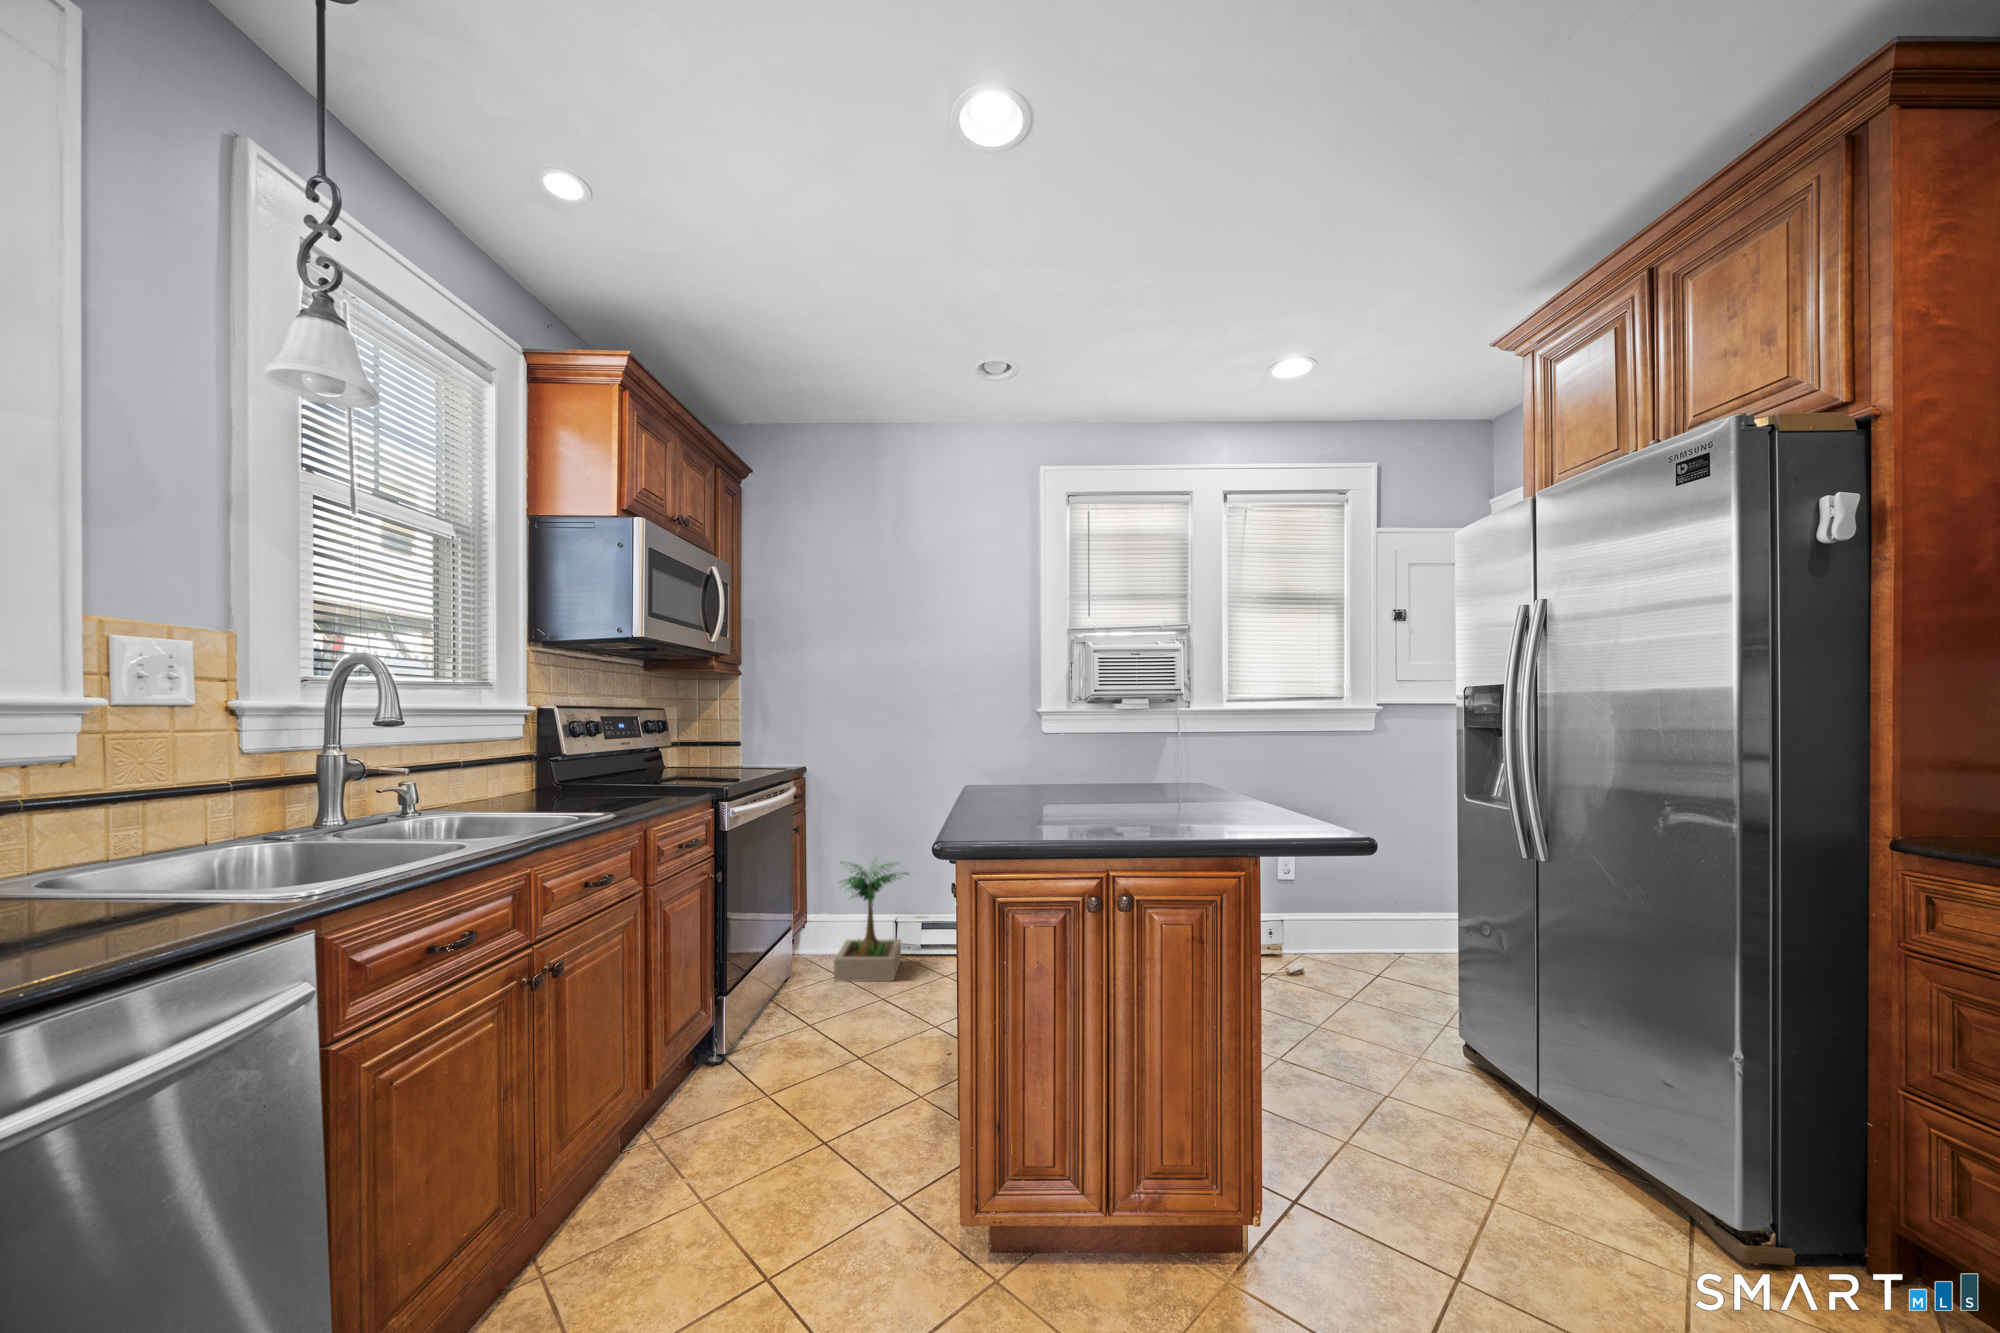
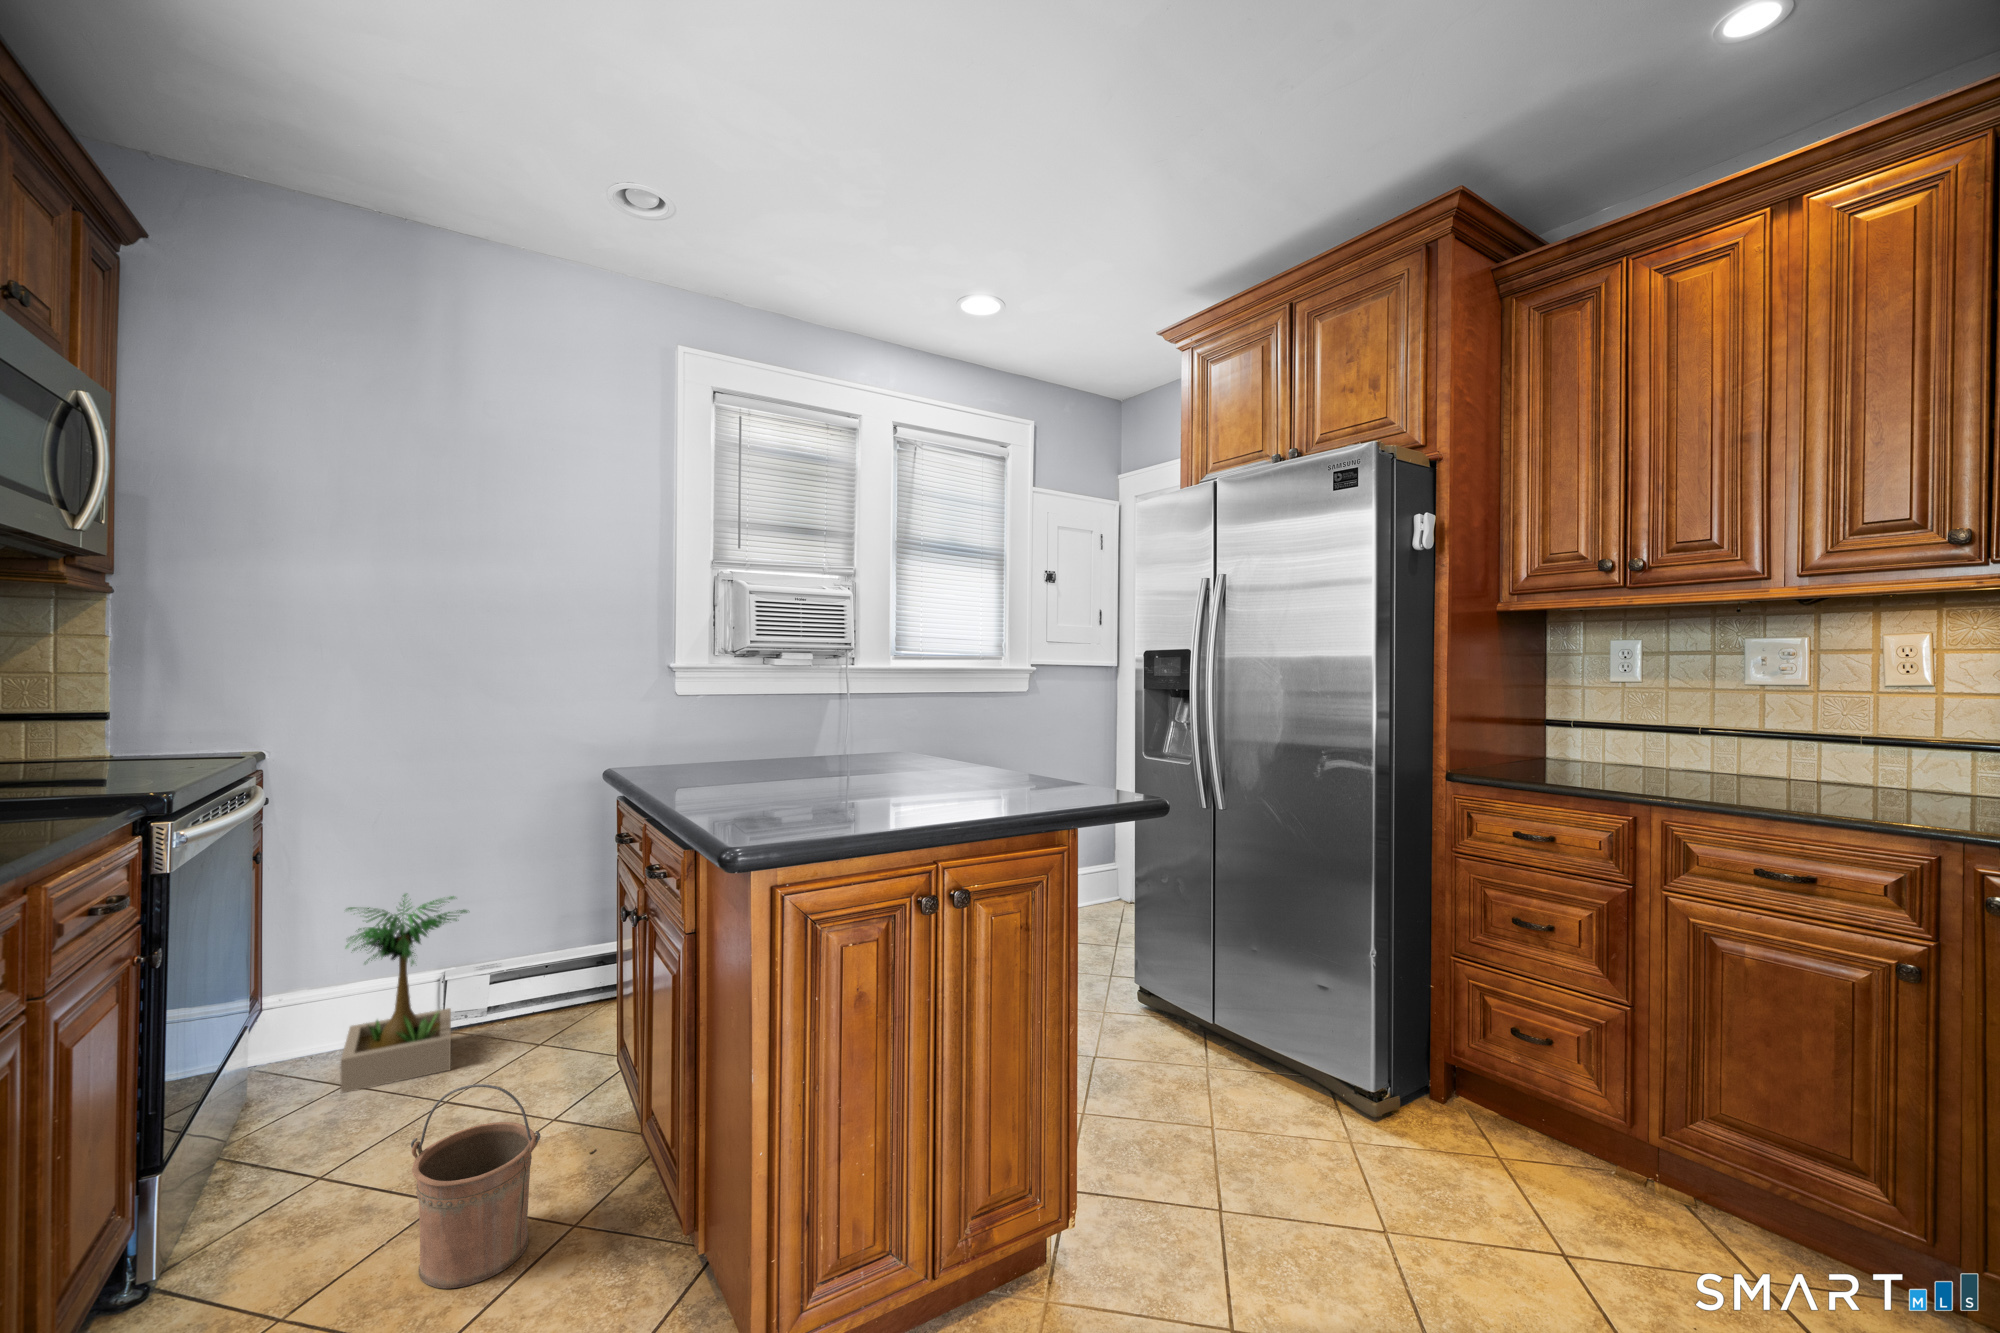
bucket: none [826,985,897,1117] -> present [411,1084,540,1289]

